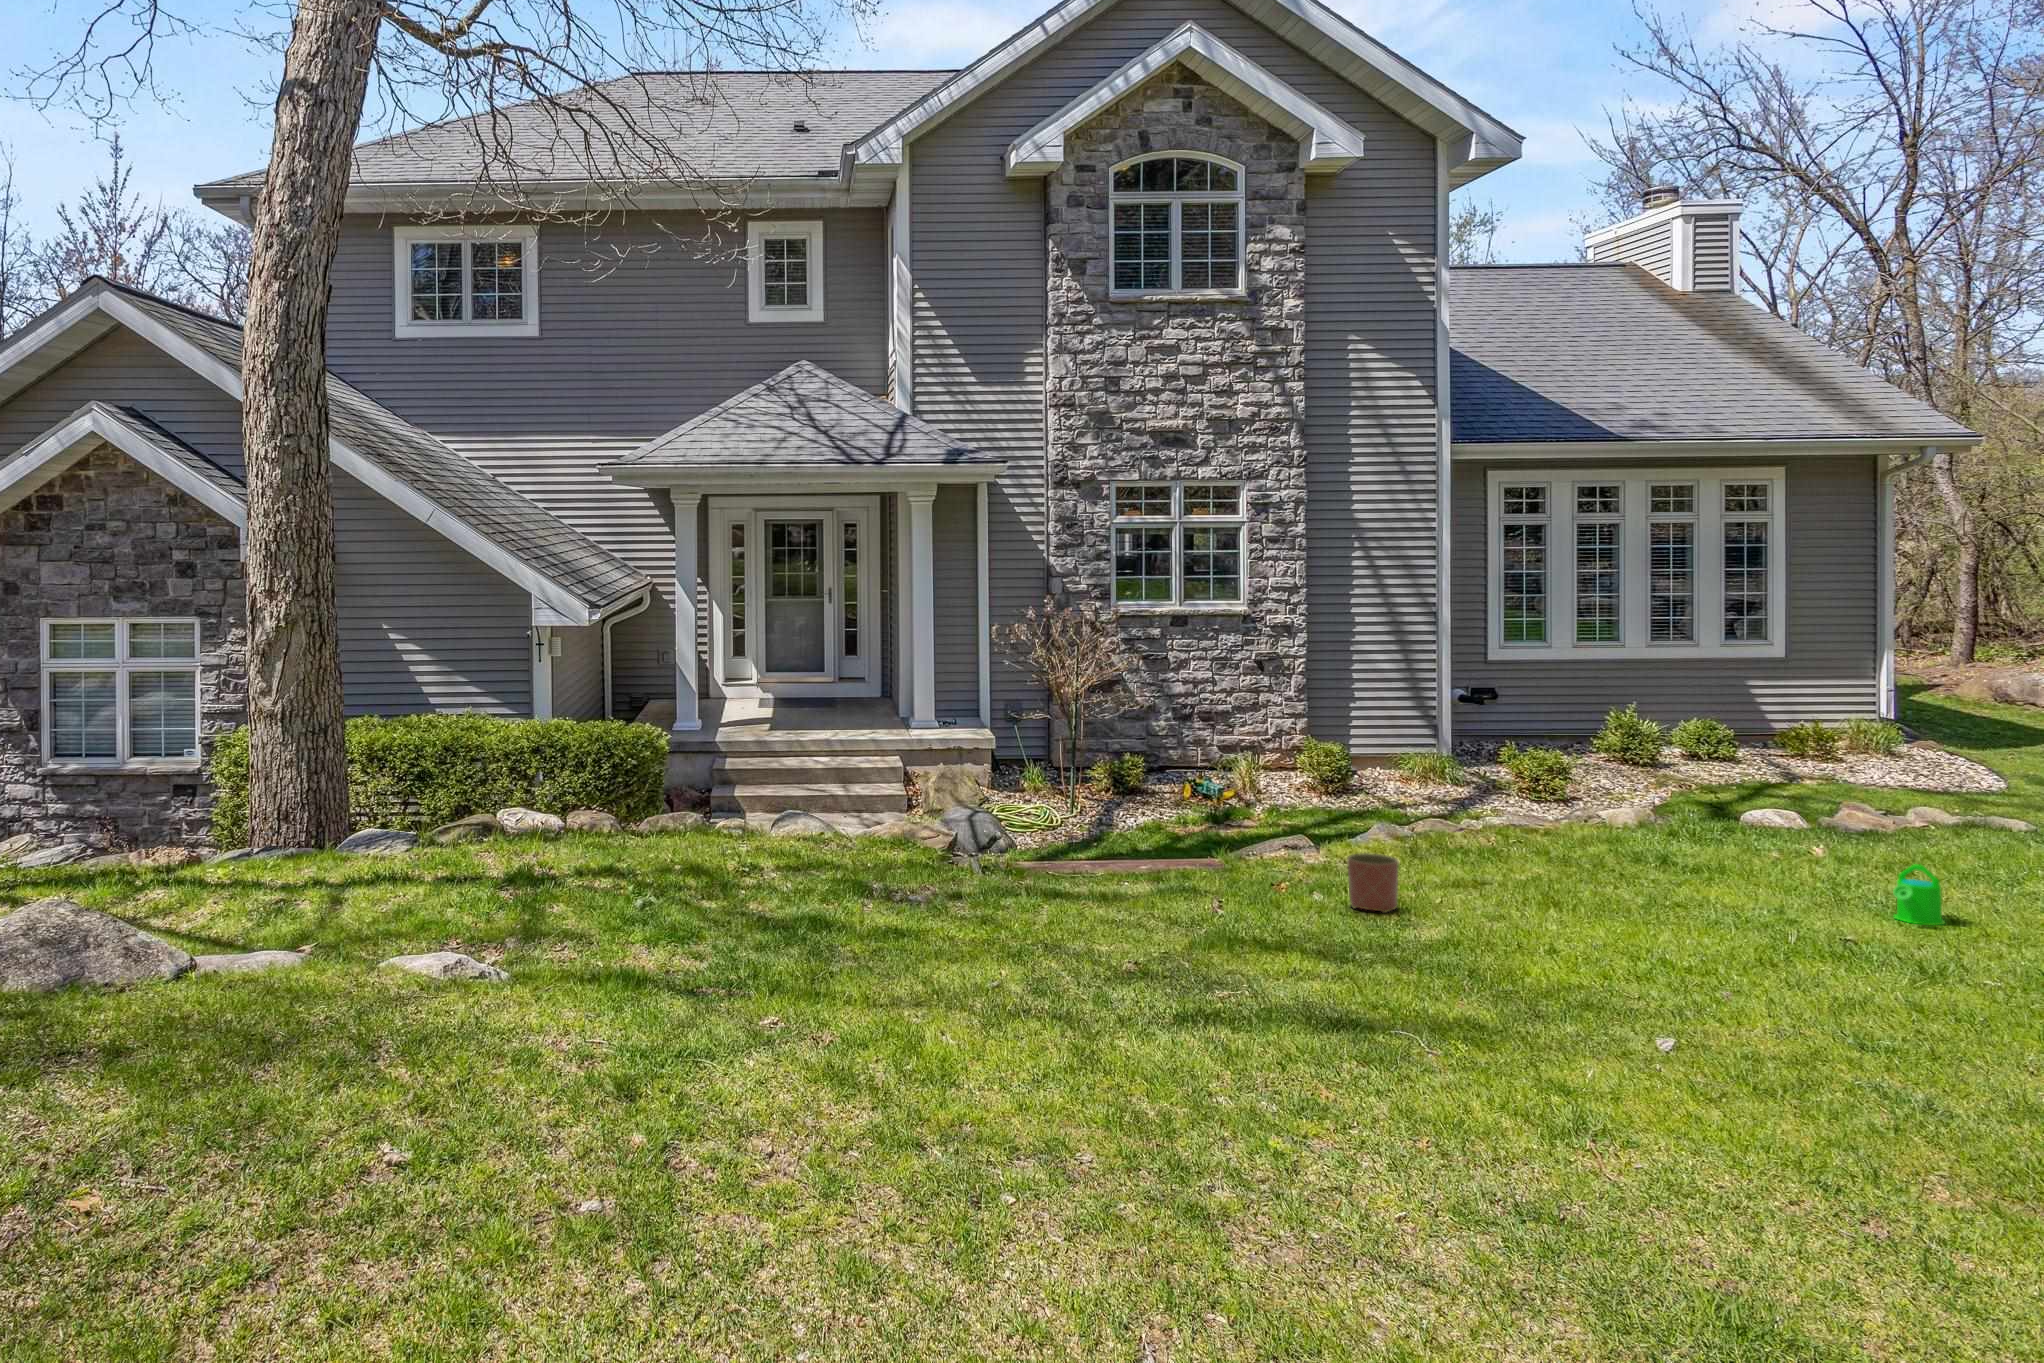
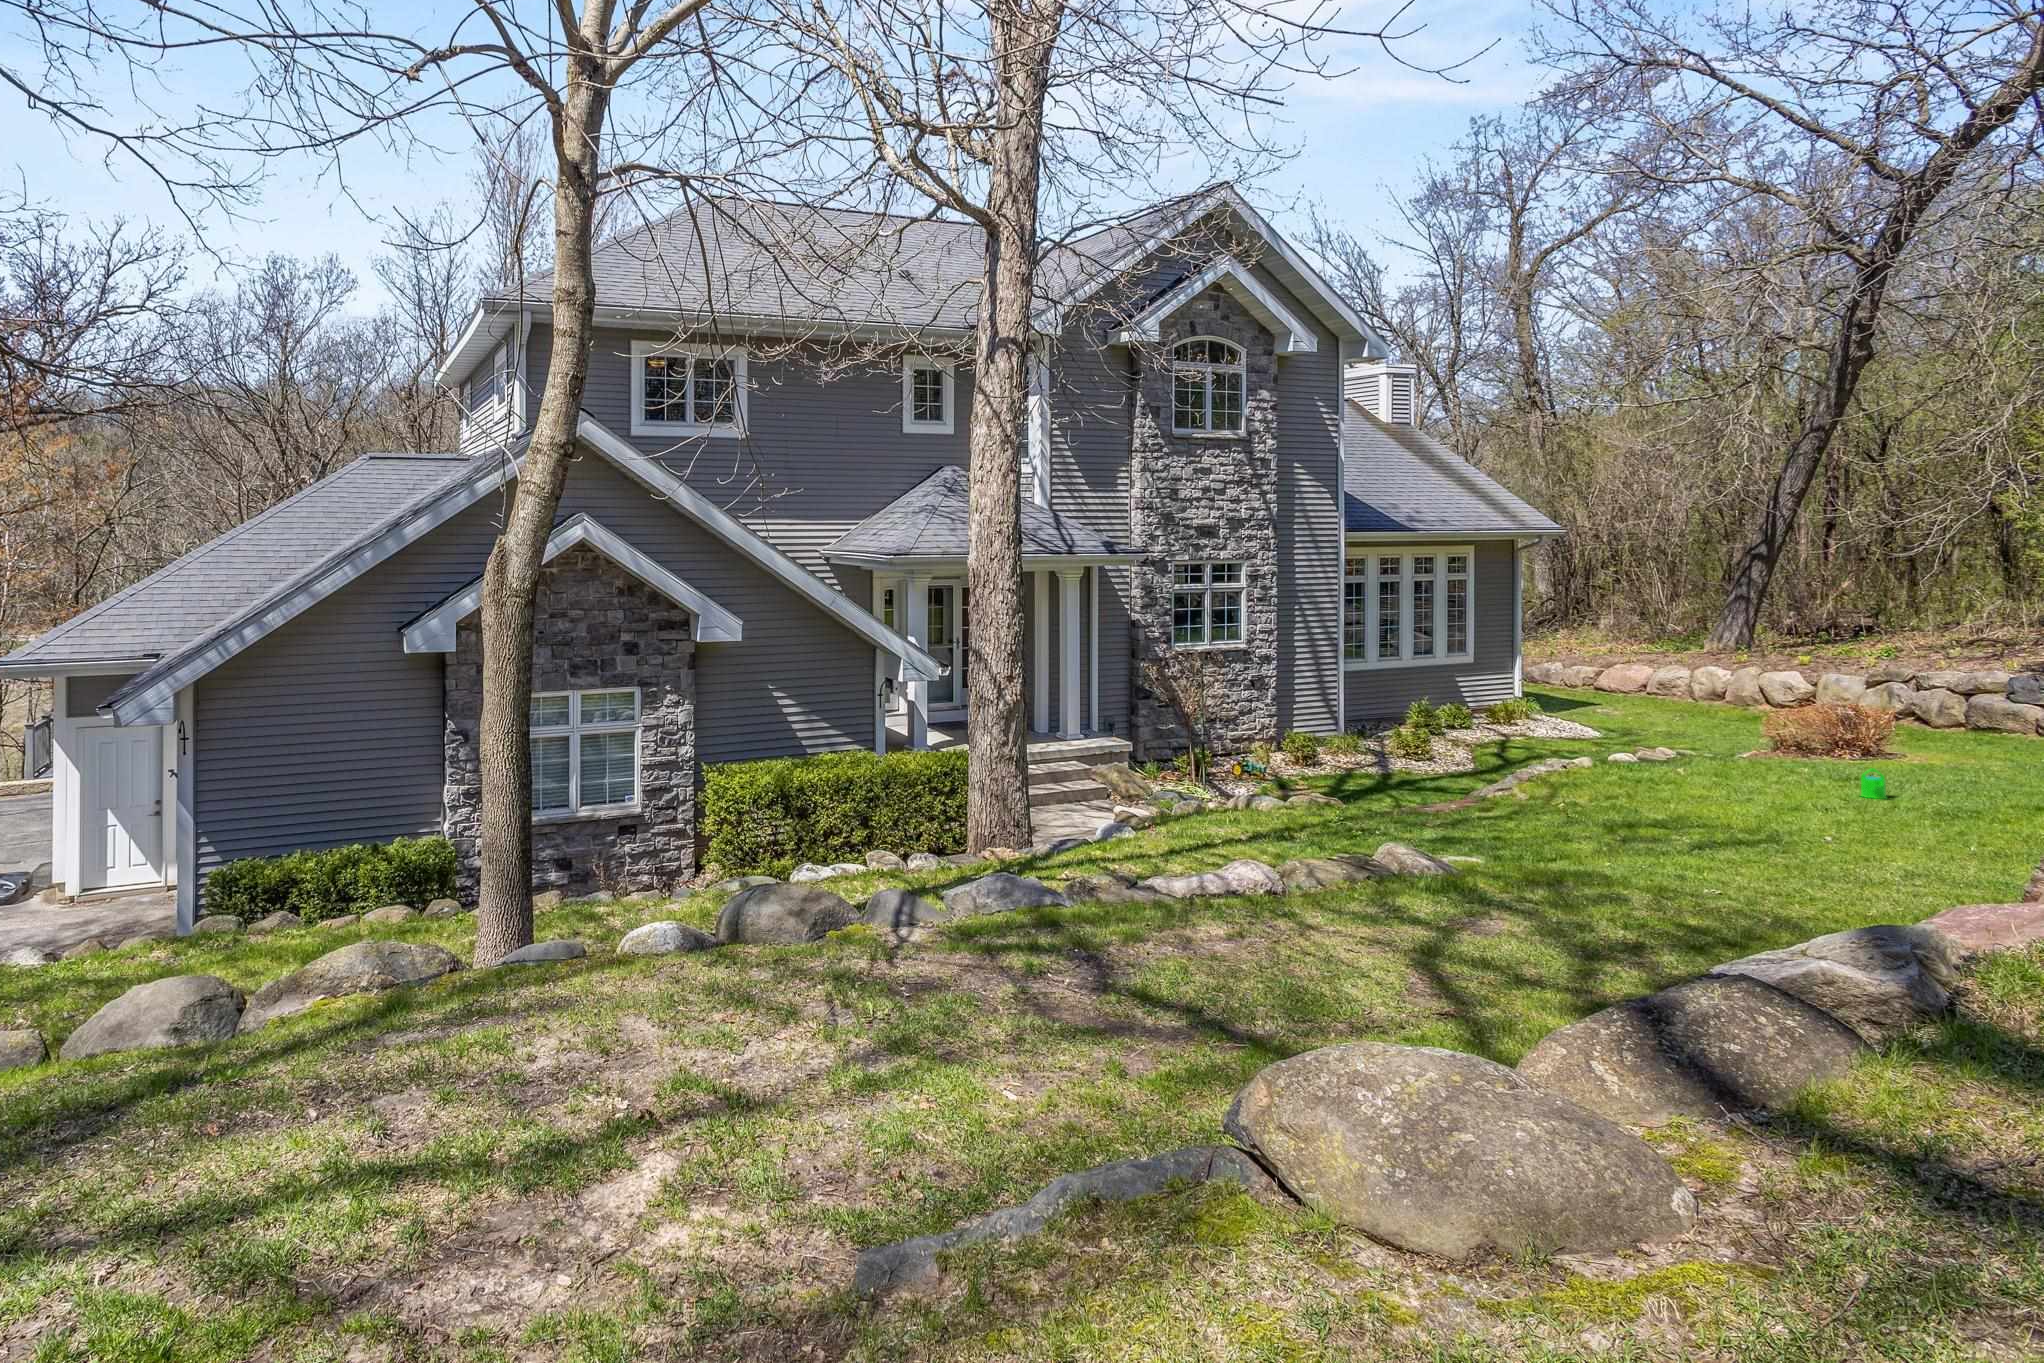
planter: present [1347,853,1399,913] -> none [1653,788,1687,822]

